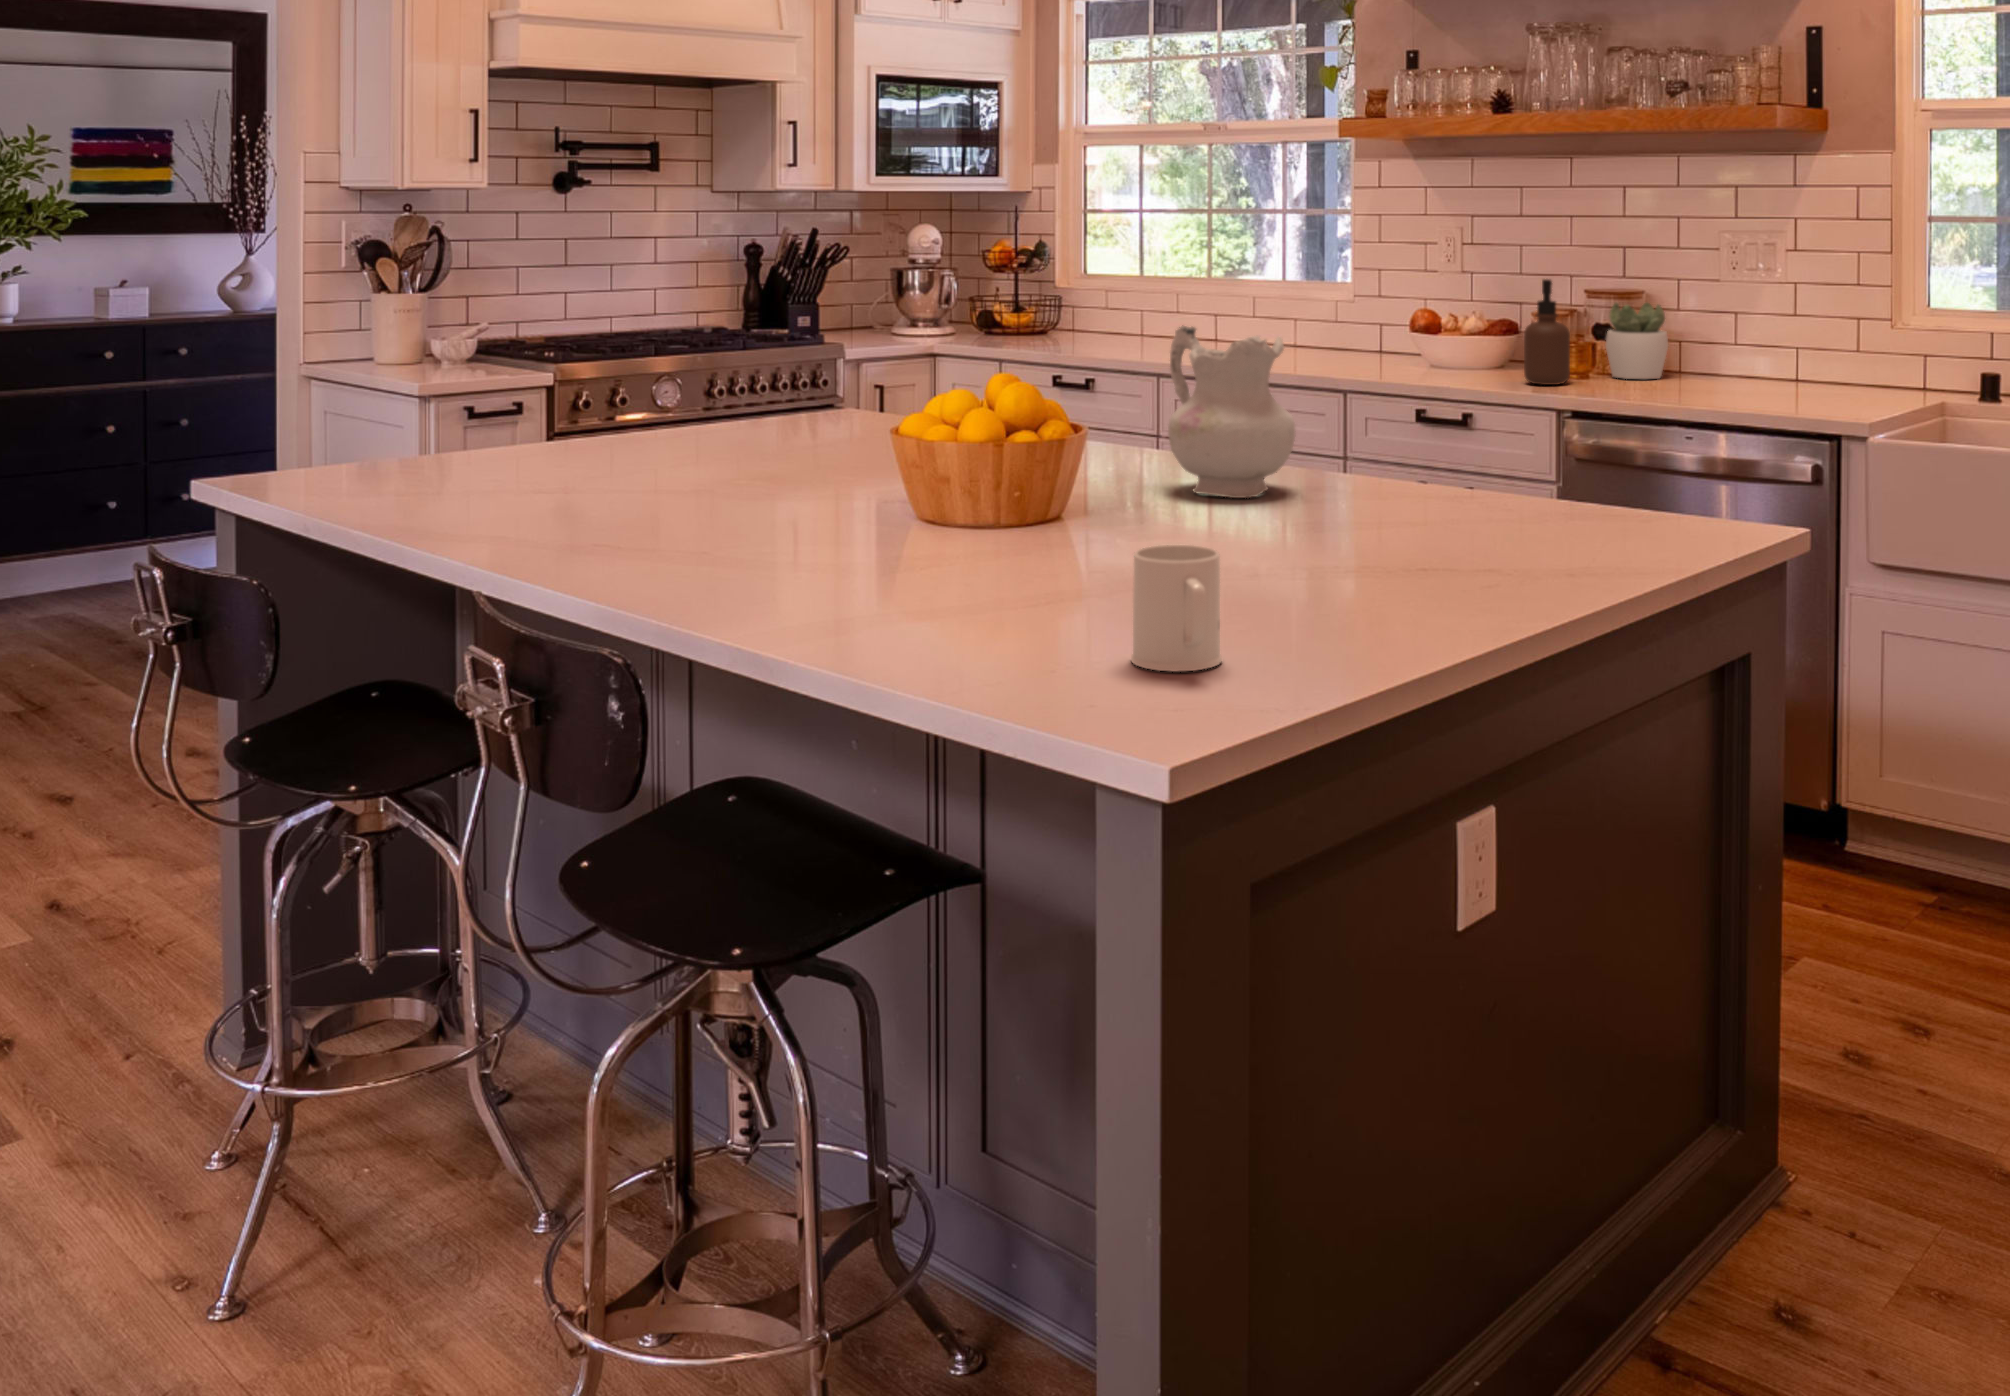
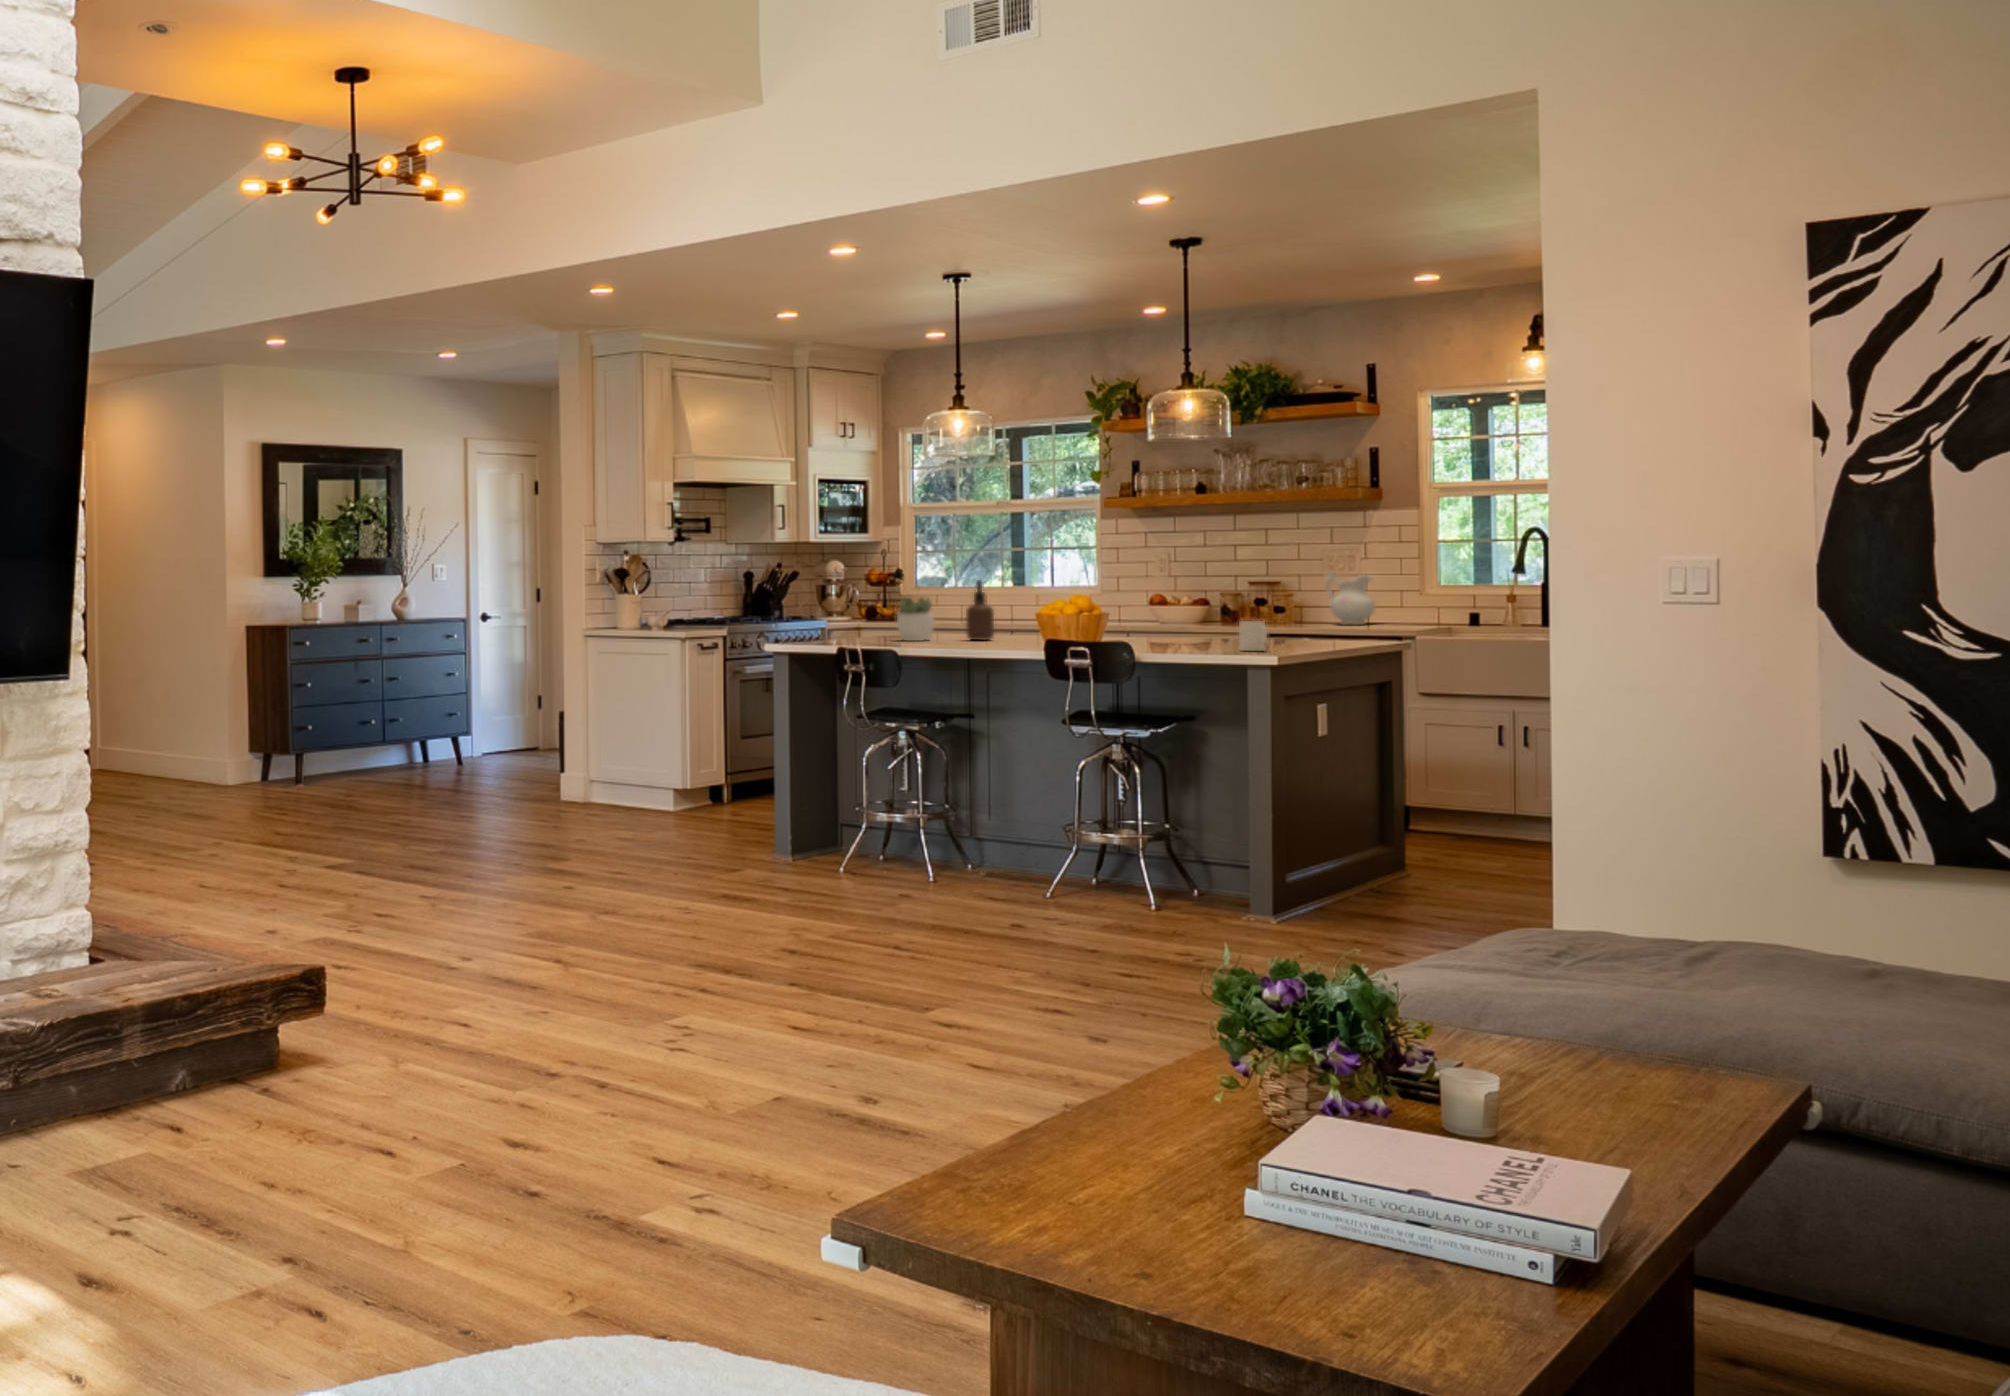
soap dispenser: present [1524,279,1570,385] -> present [966,580,994,640]
succulent plant: present [1606,303,1668,379] -> present [897,598,934,641]
ceramic pitcher: present [1168,326,1295,498] -> present [1325,573,1375,625]

